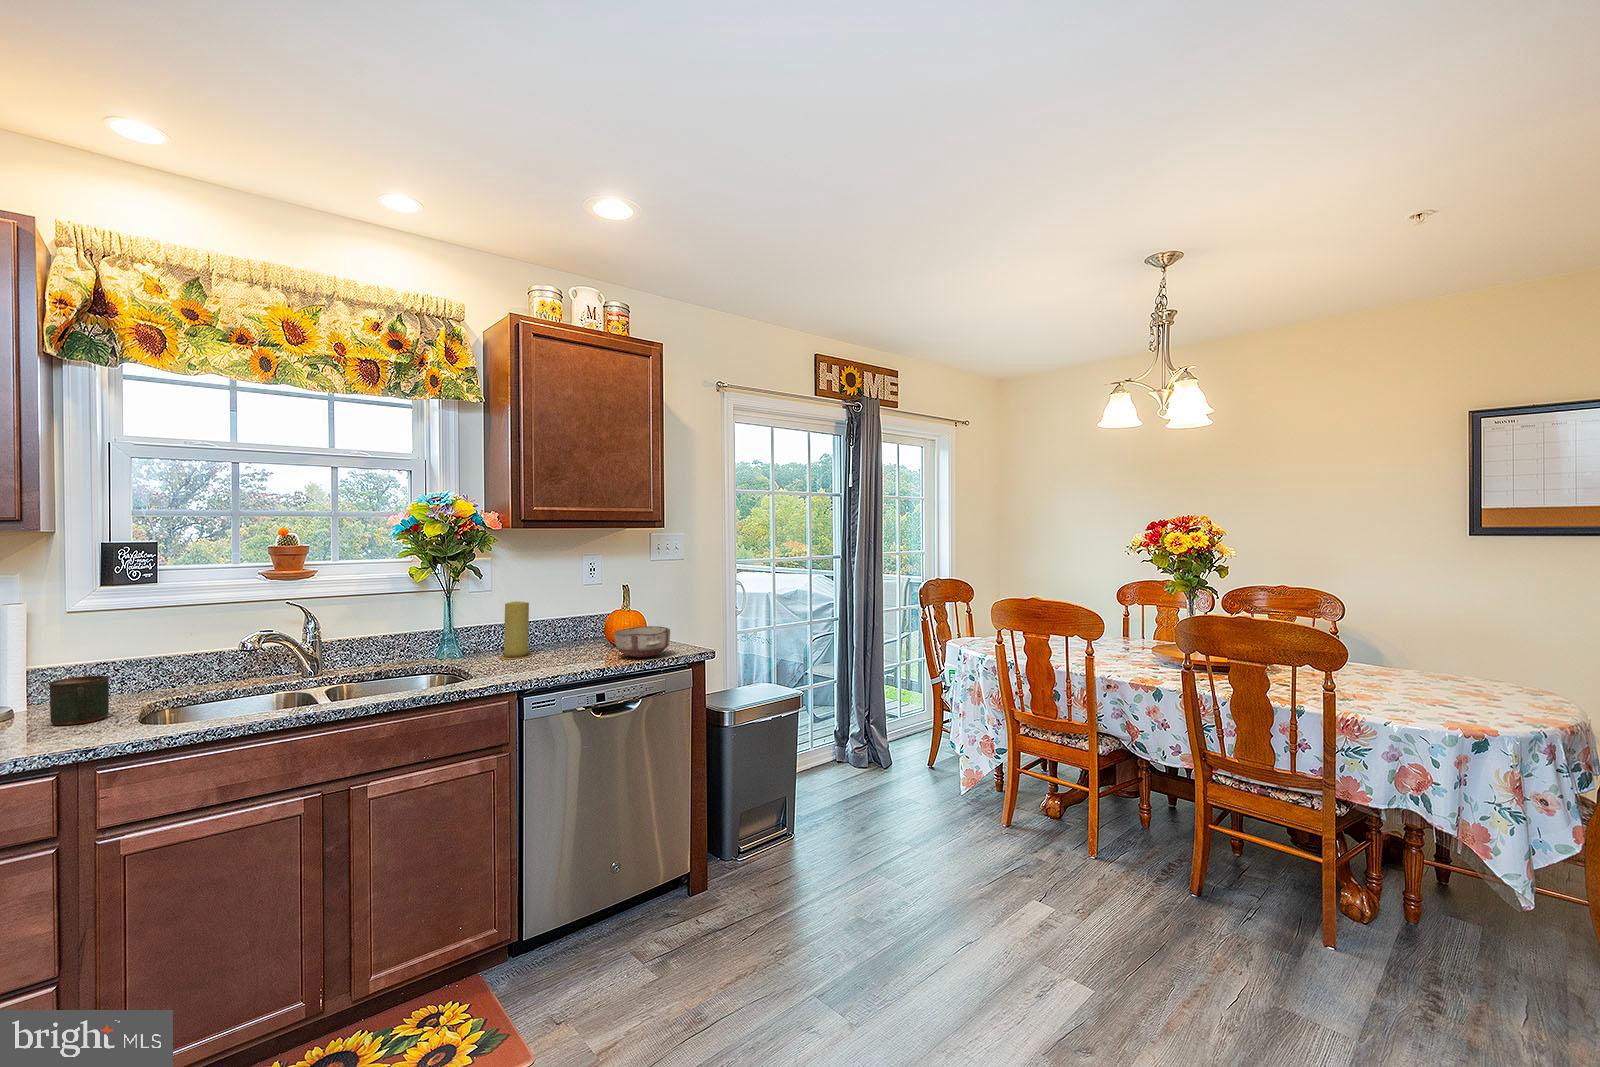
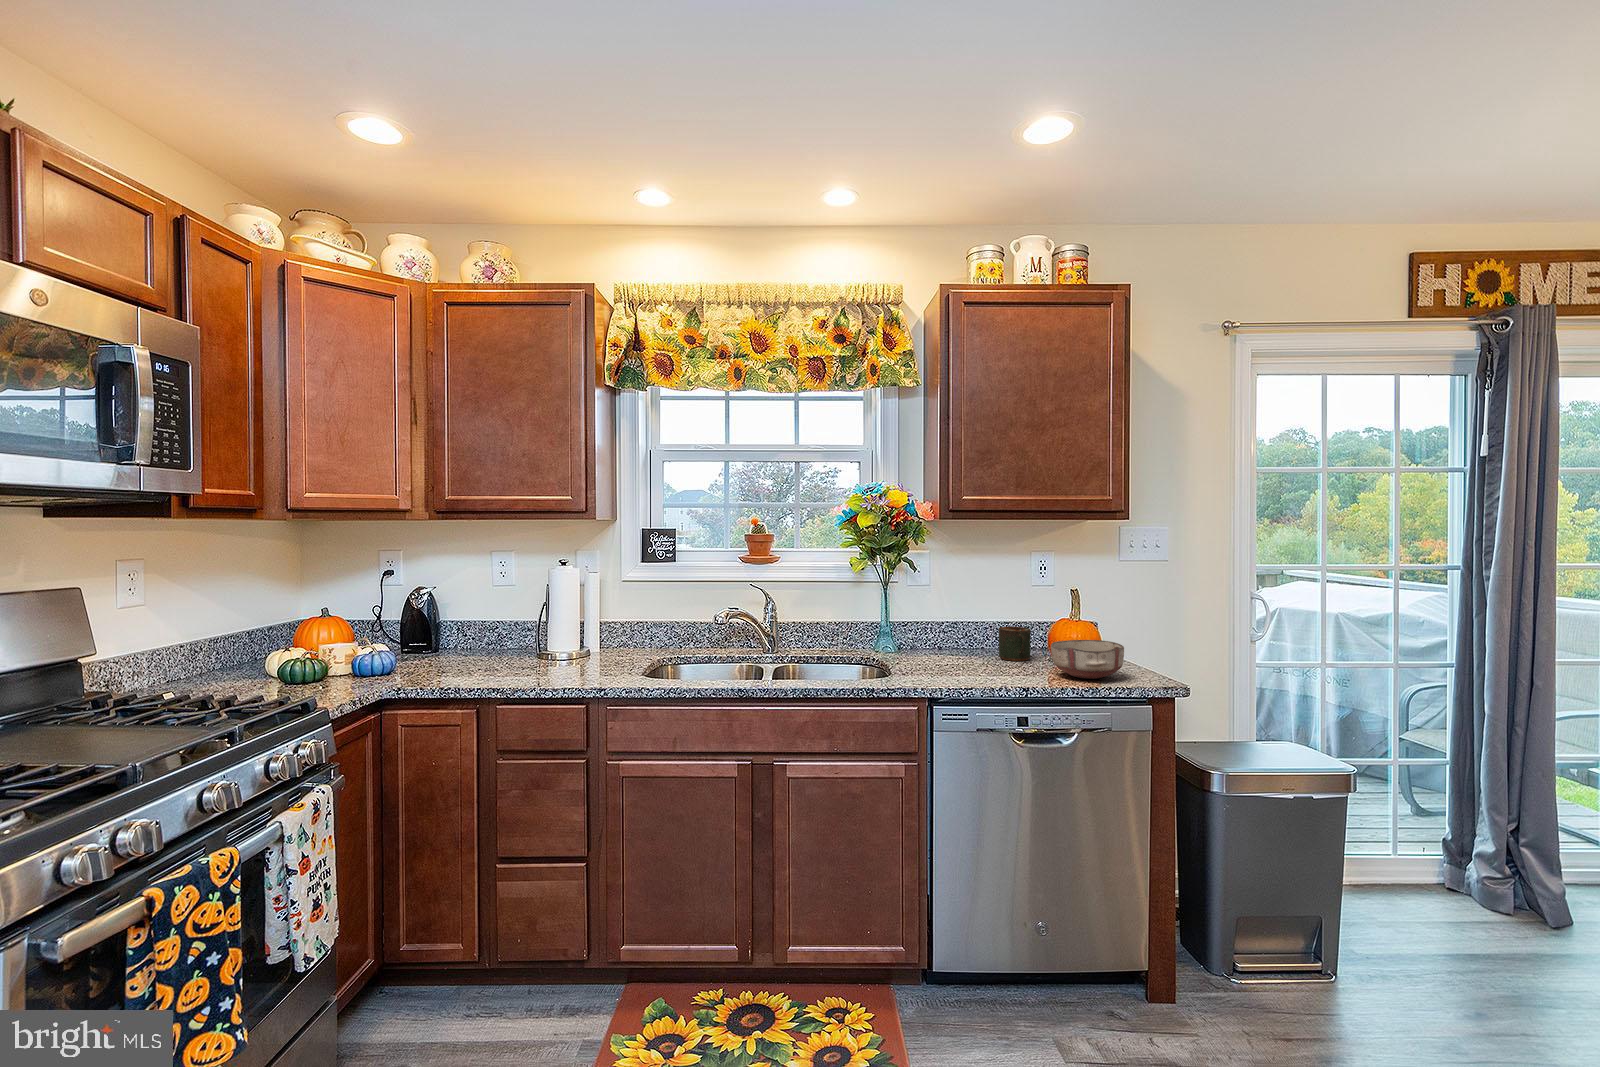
candle: present [500,601,533,659] -> none [934,597,969,660]
mug: present [49,676,110,725] -> present [998,627,1031,661]

